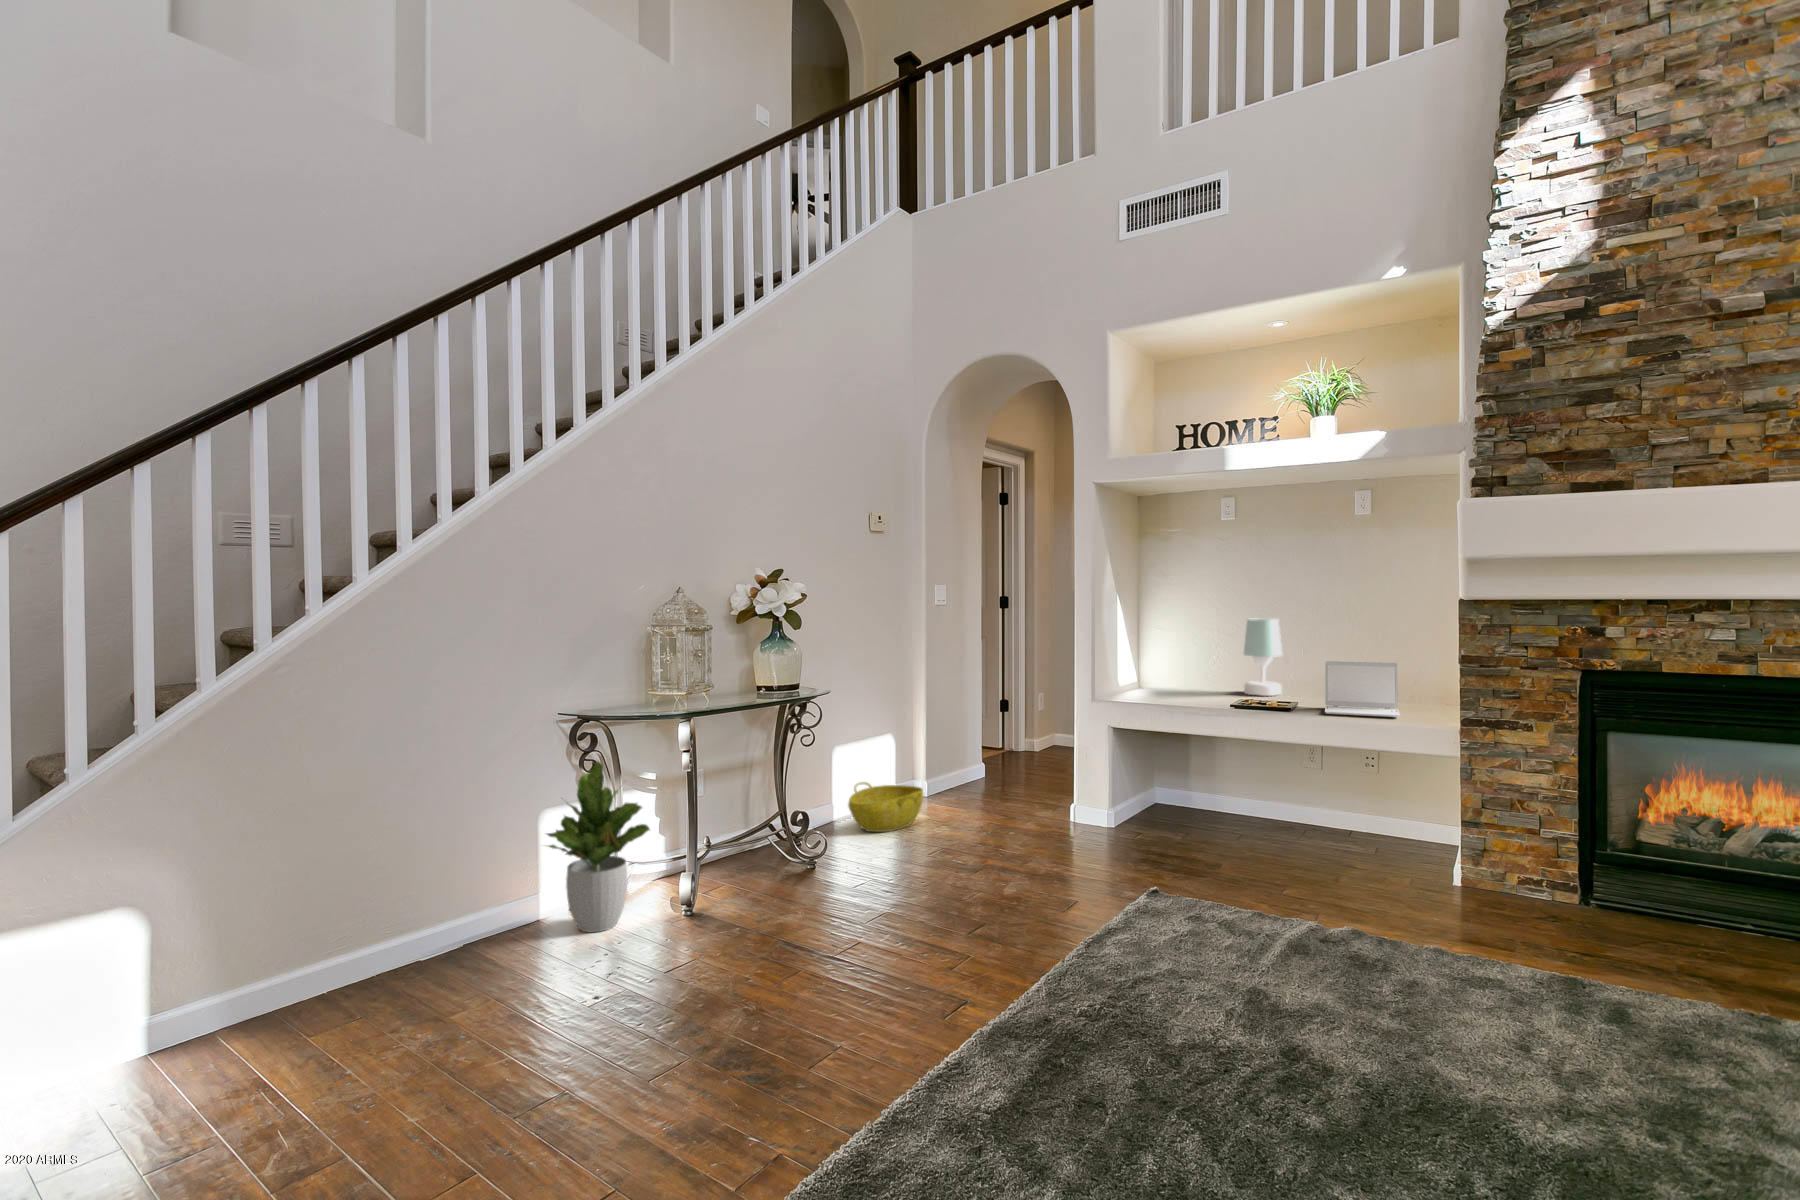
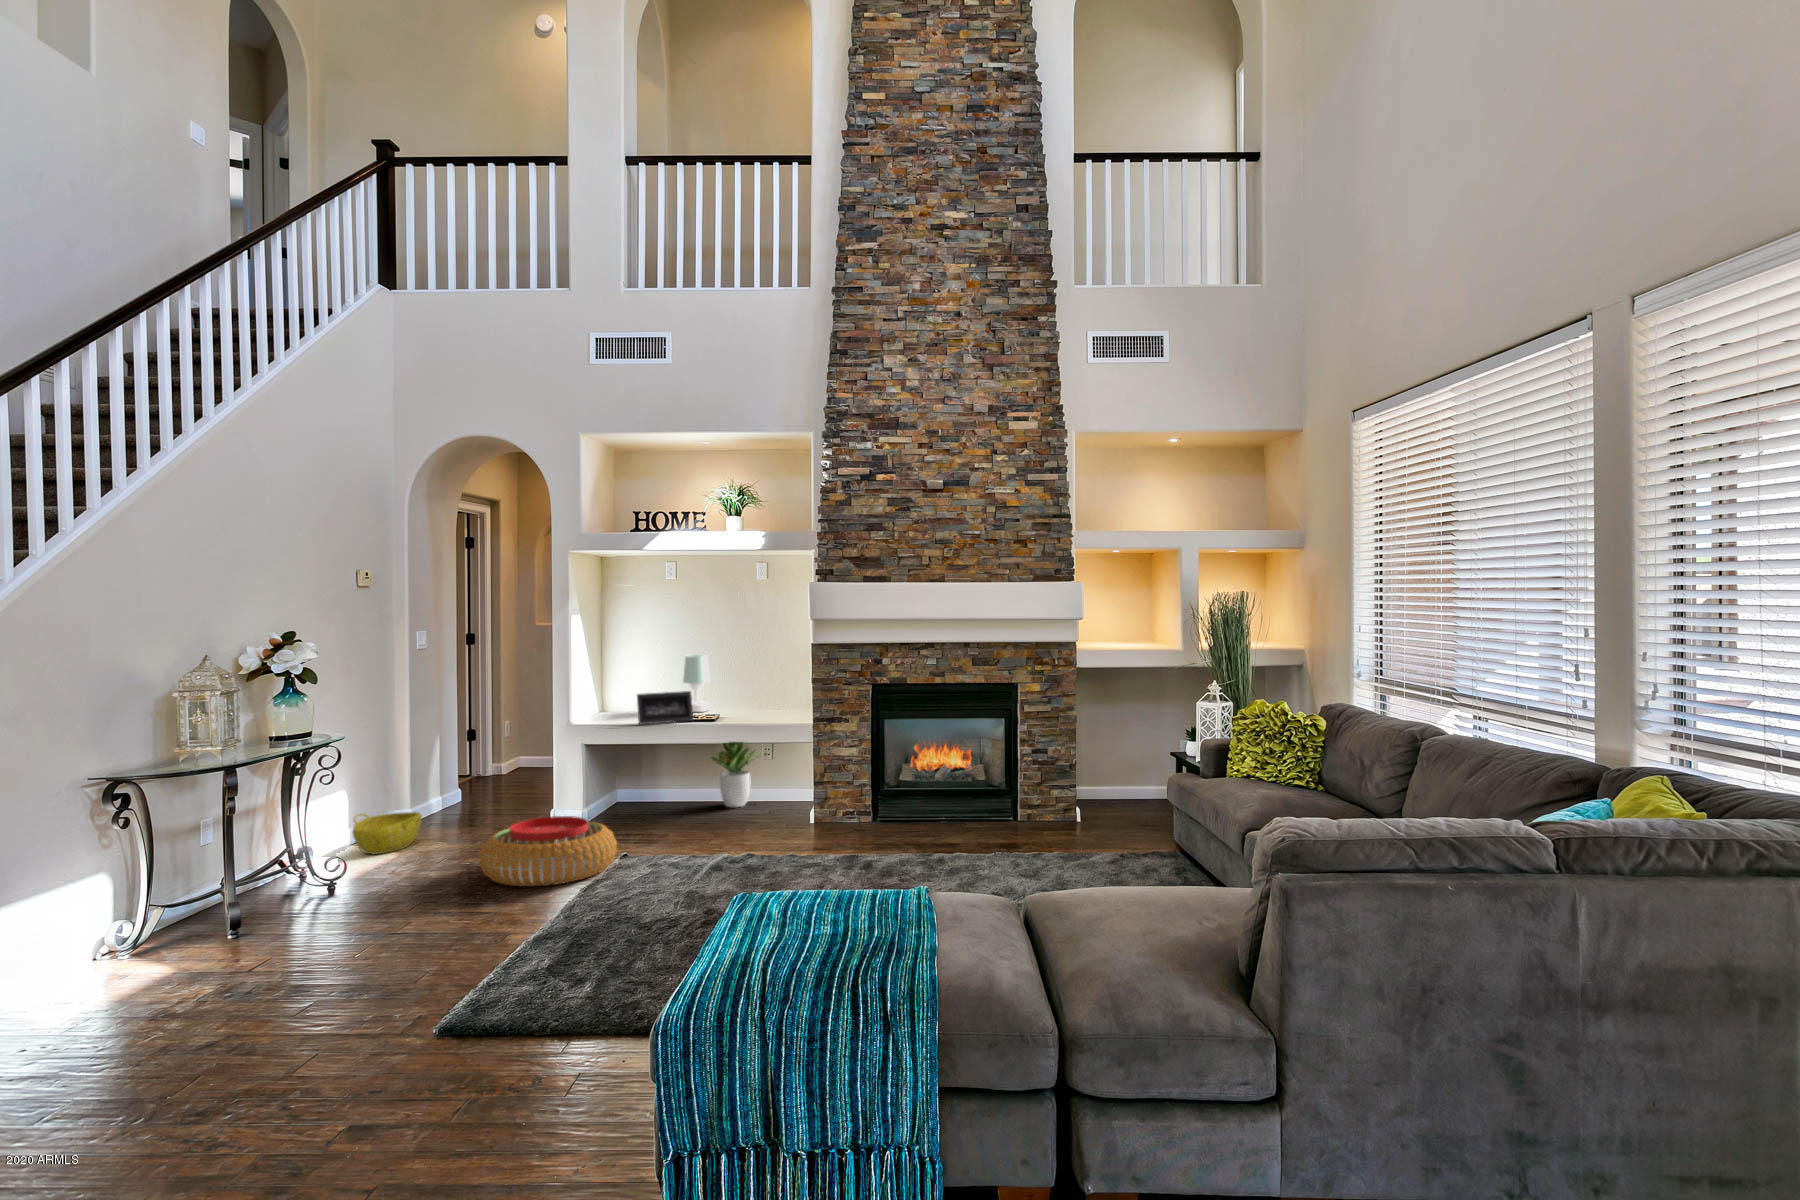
laptop: present [1325,661,1400,717] -> none [737,684,782,722]
picture frame: none [1178,665,1258,707] -> present [637,691,693,724]
potted plant: present [547,761,650,932] -> present [710,742,755,807]
pouf: none [959,822,1141,927] -> present [479,816,617,887]

